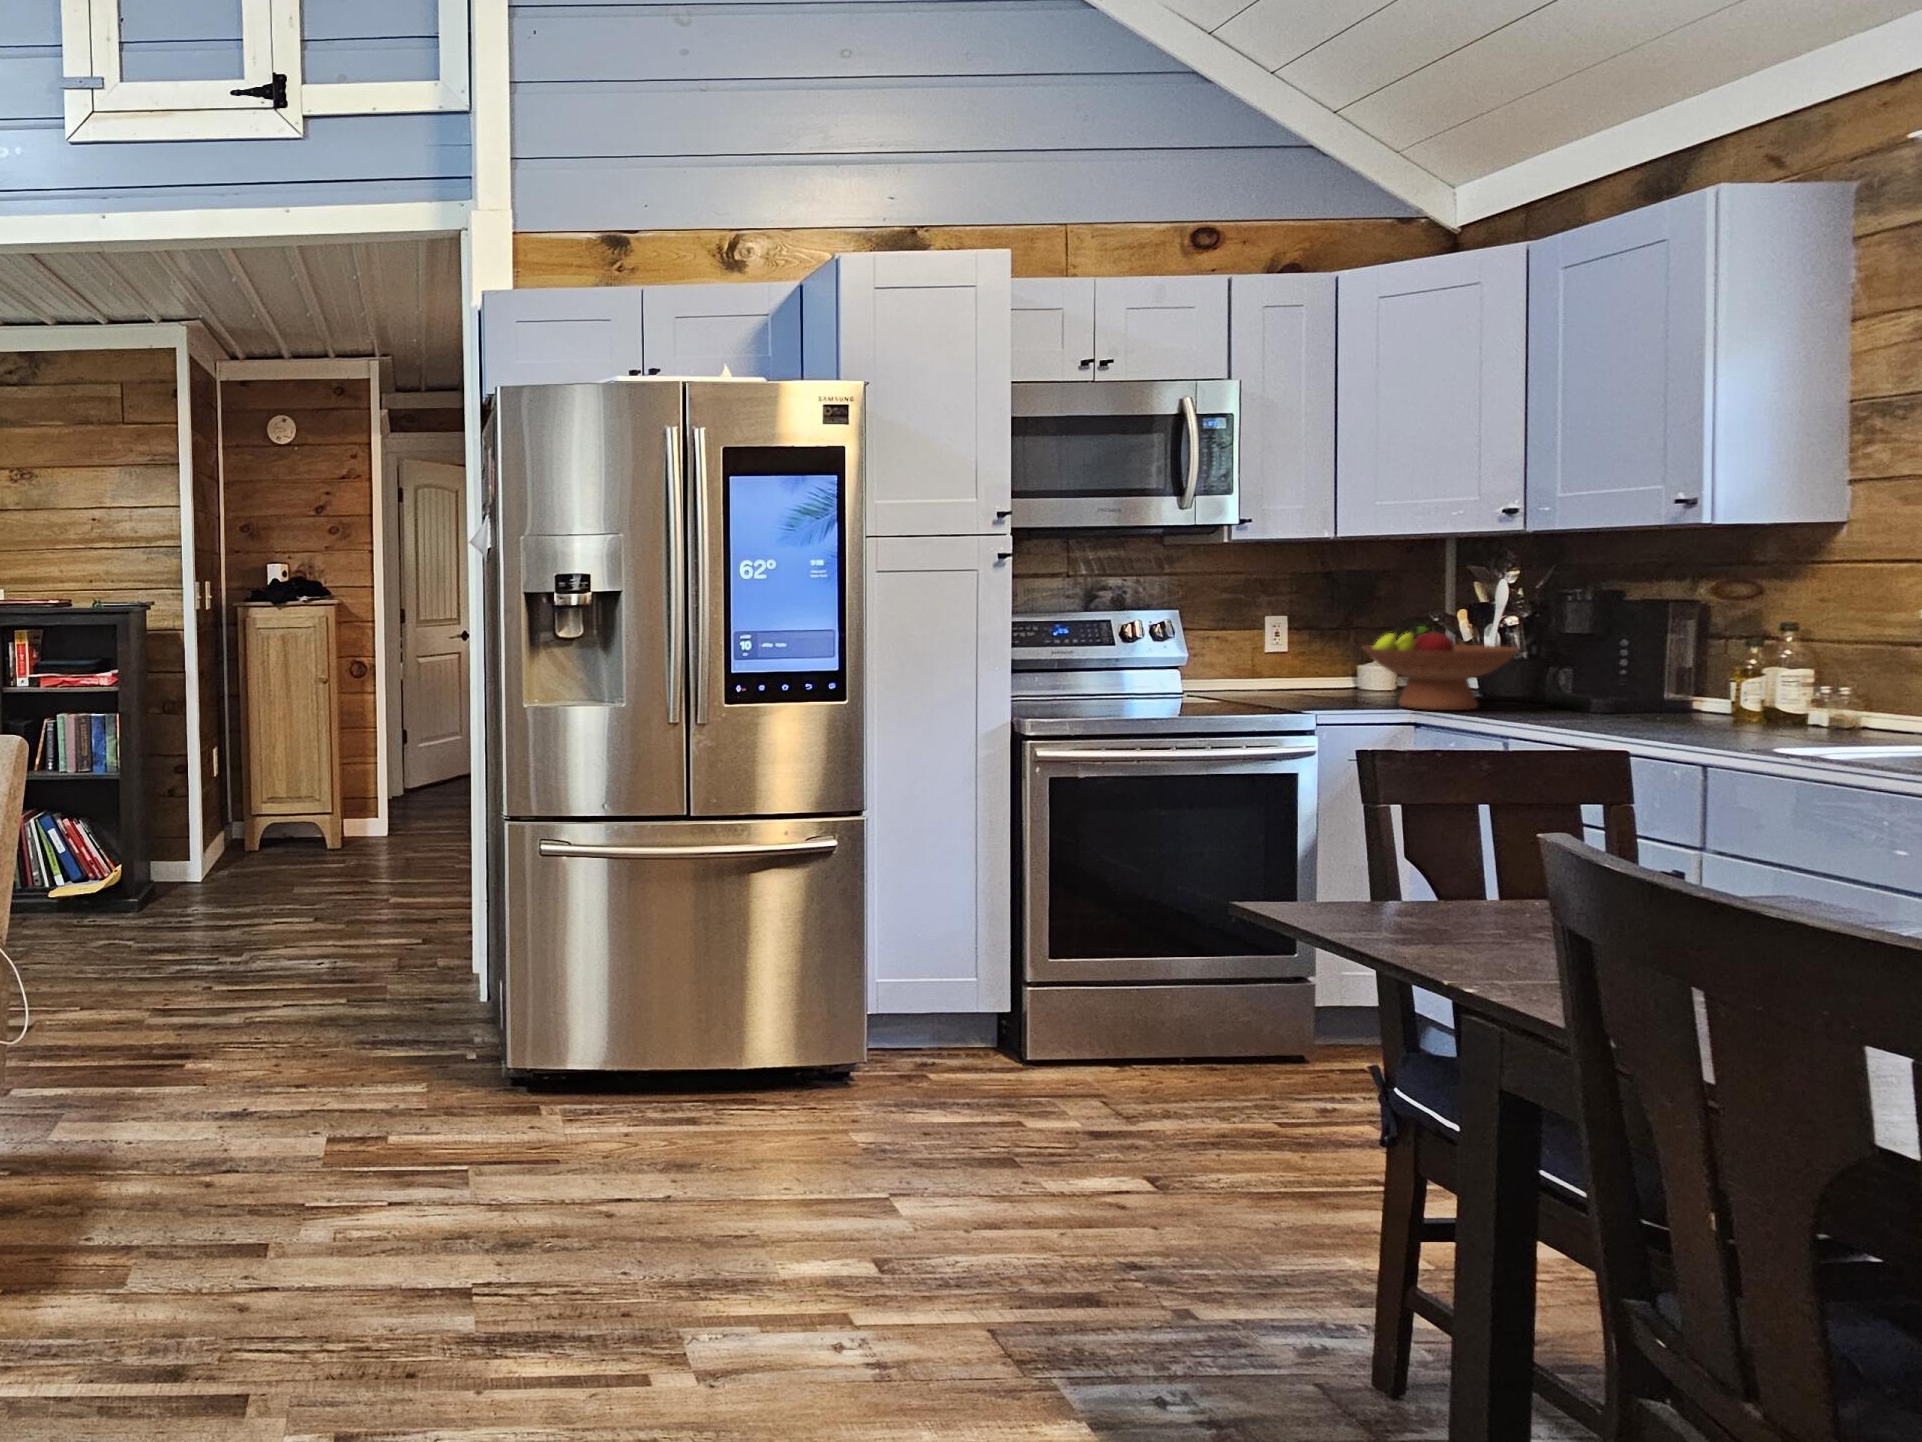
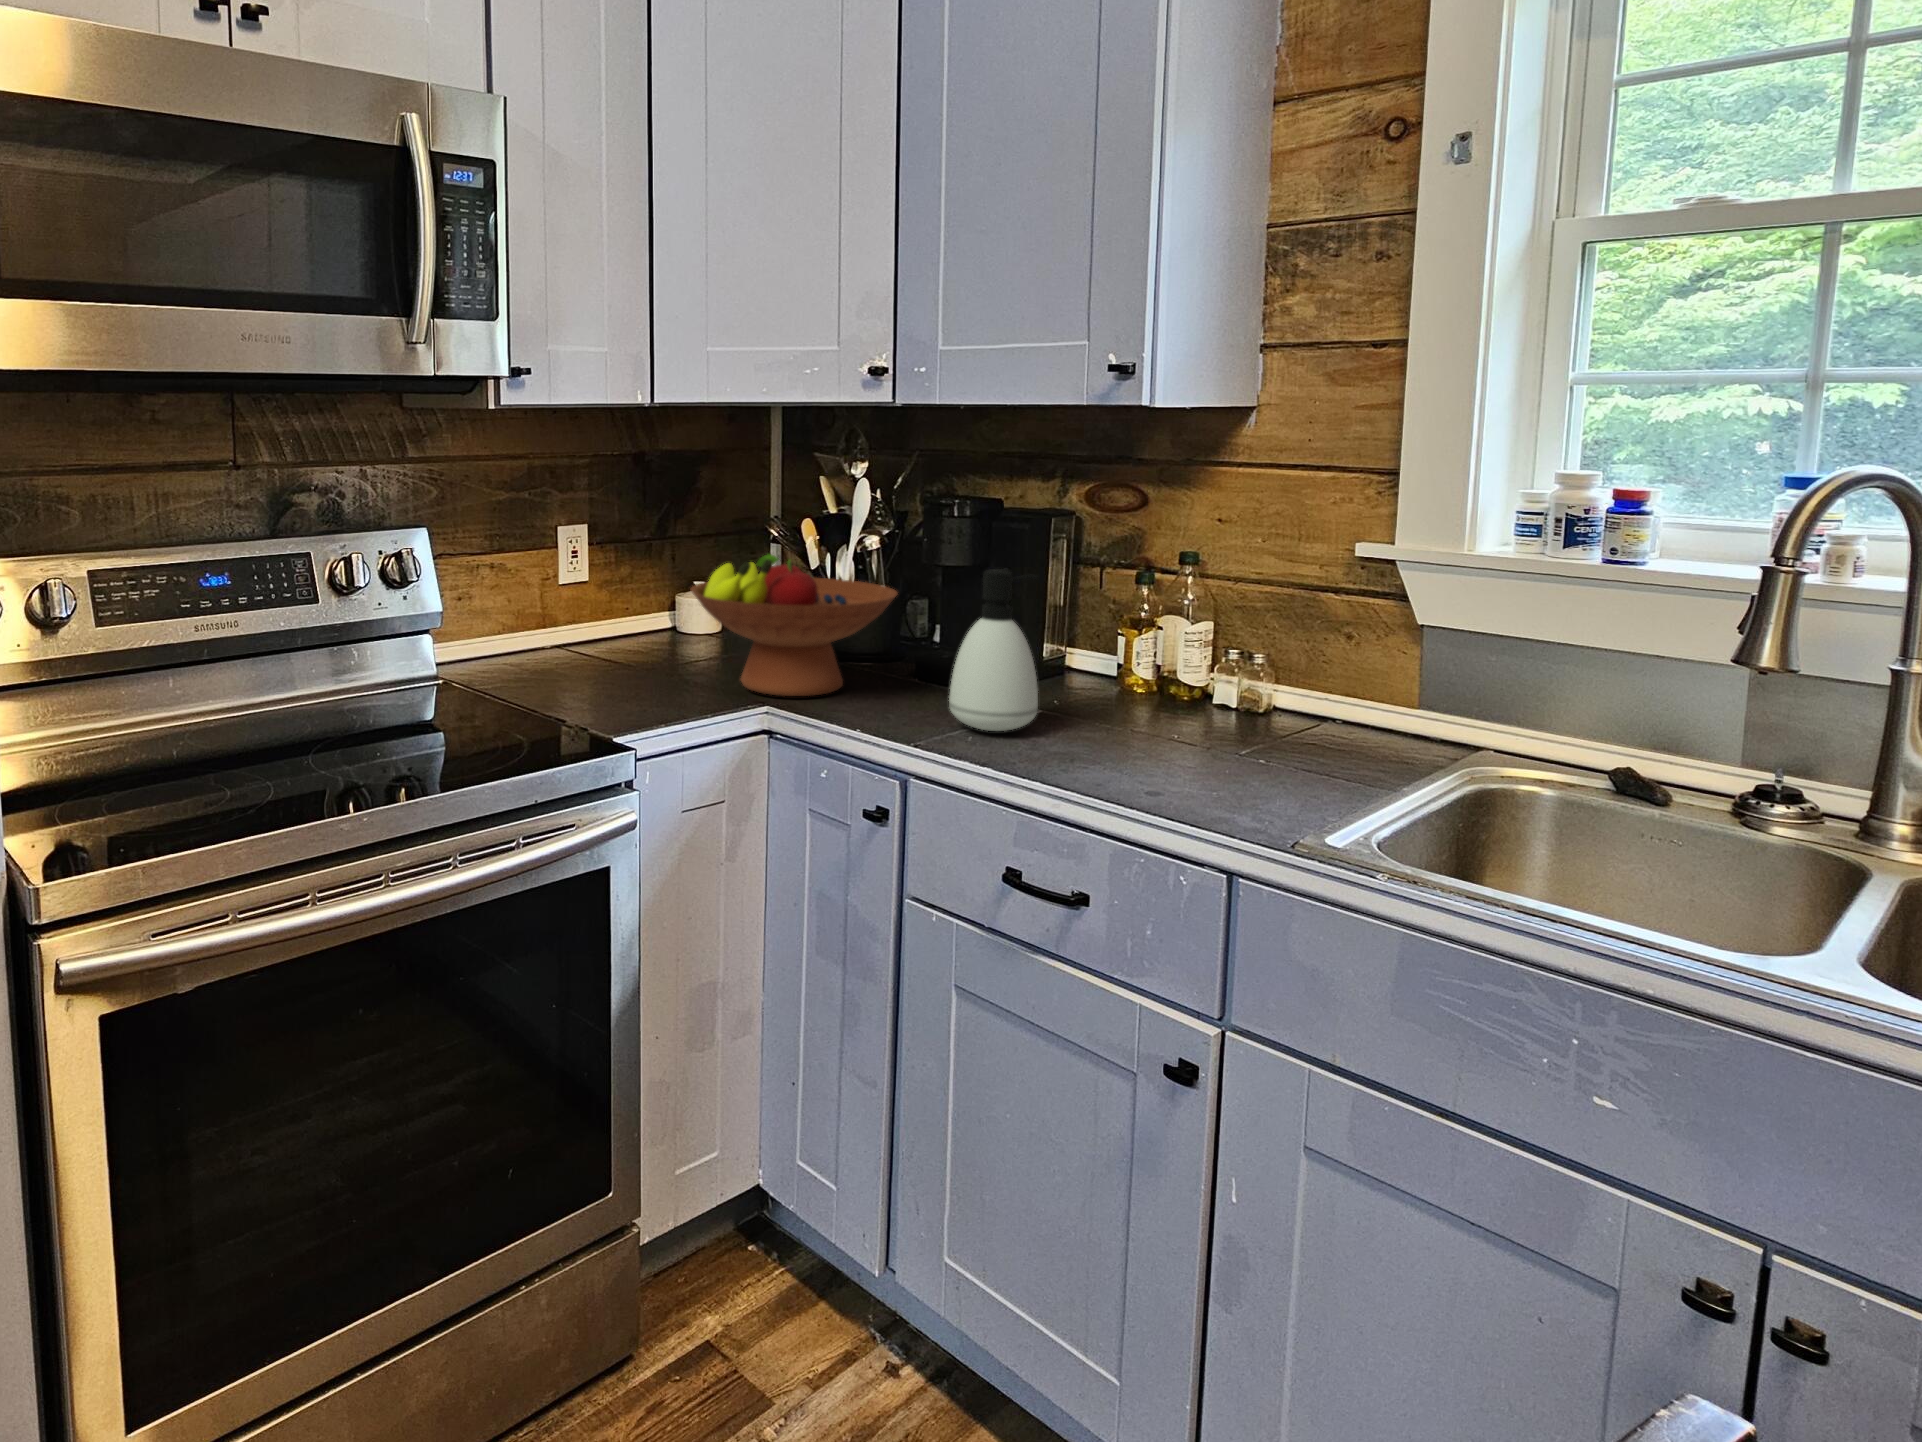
soap dispenser: none [1546,626,1618,724] -> present [949,569,1039,731]

